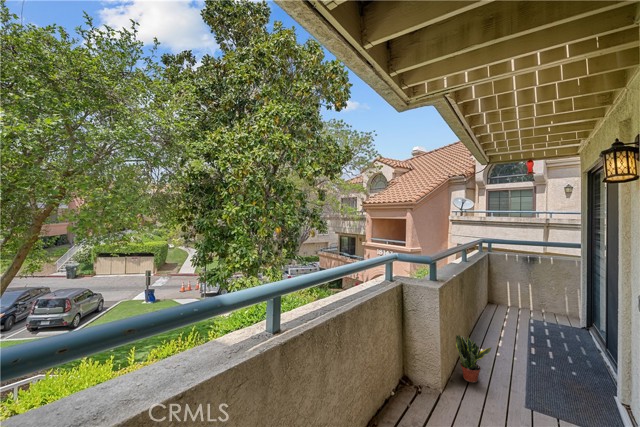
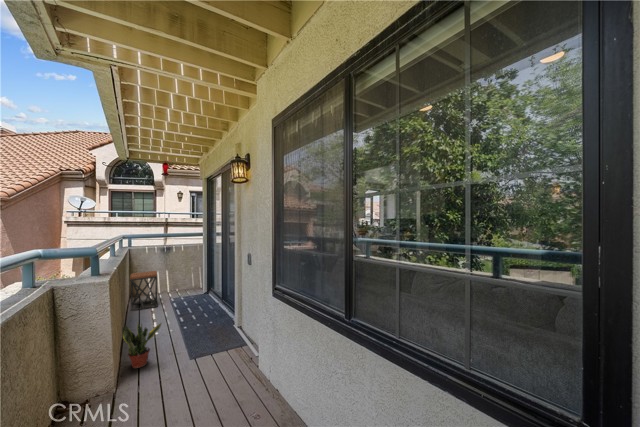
stool: none [483,281,512,325] -> present [130,271,158,311]

